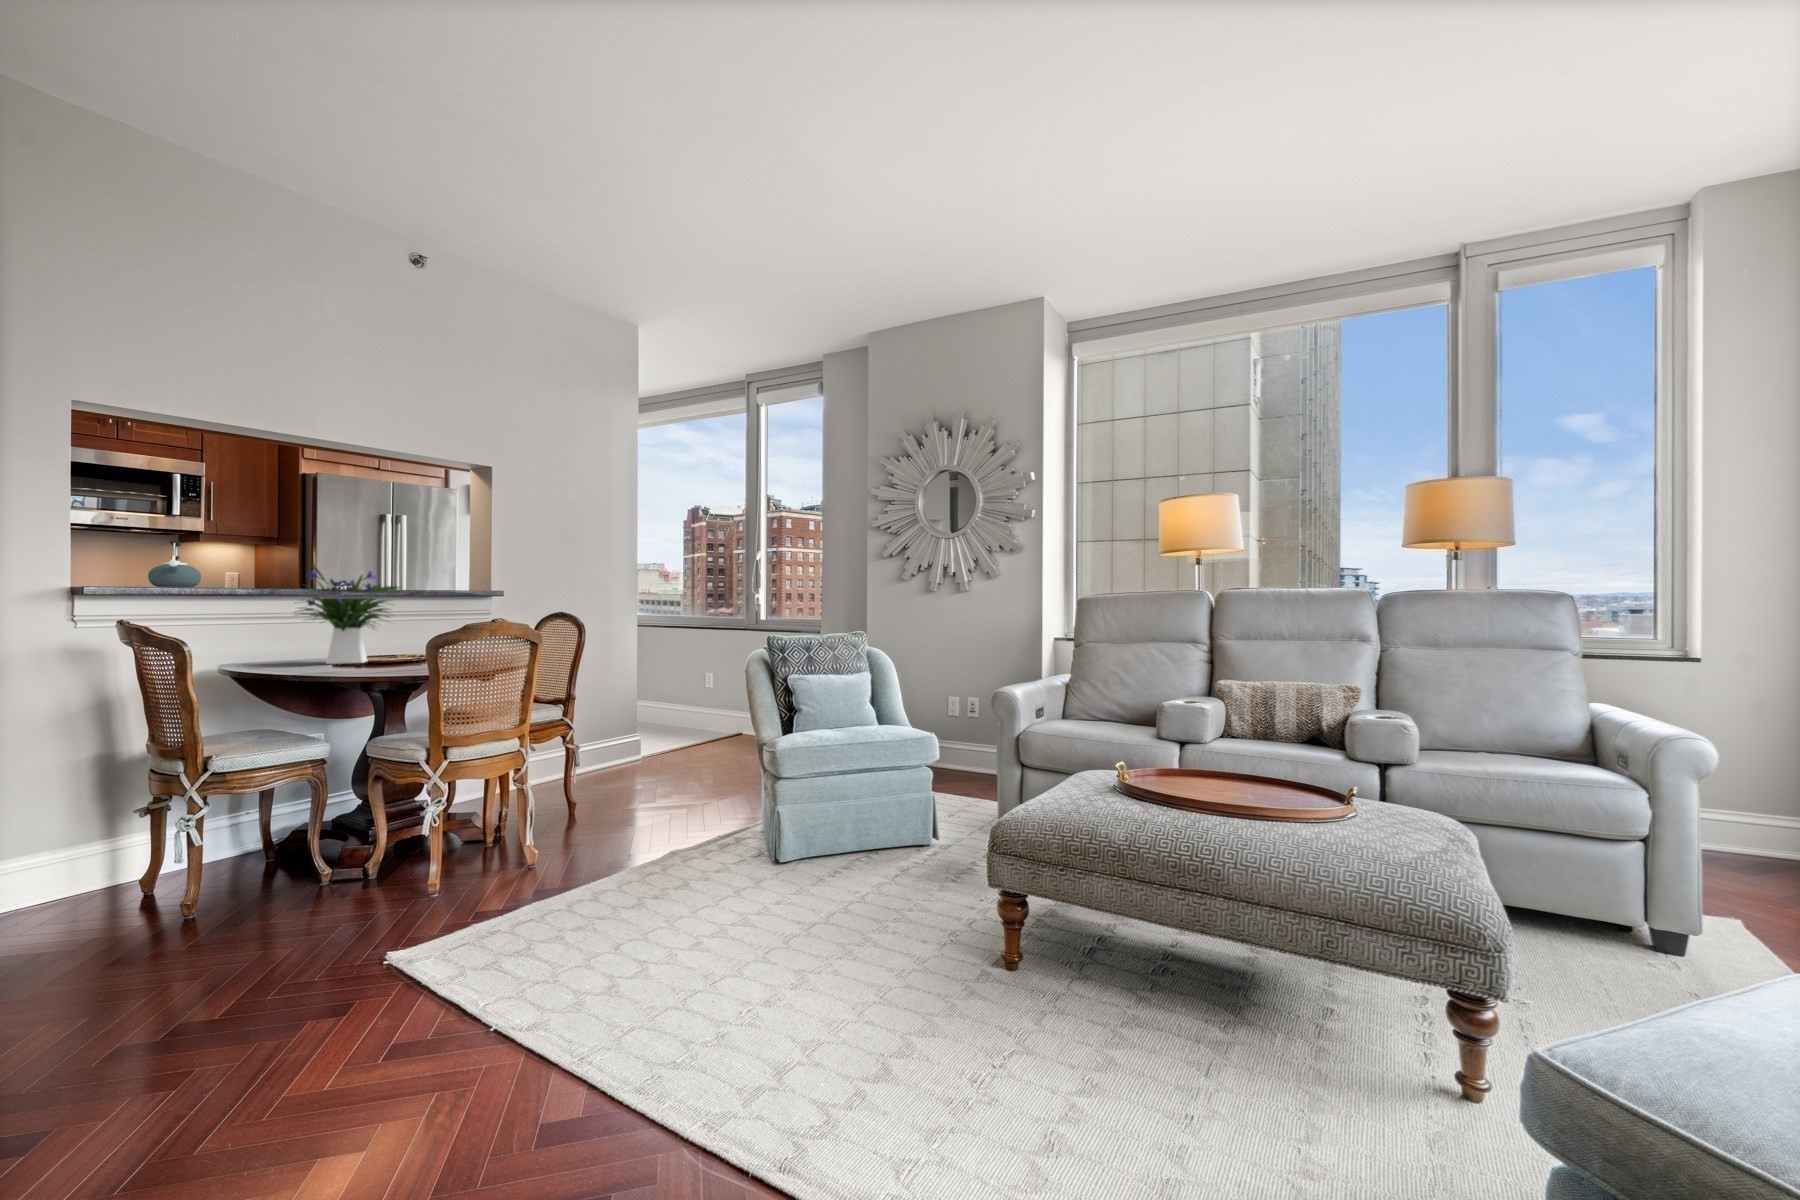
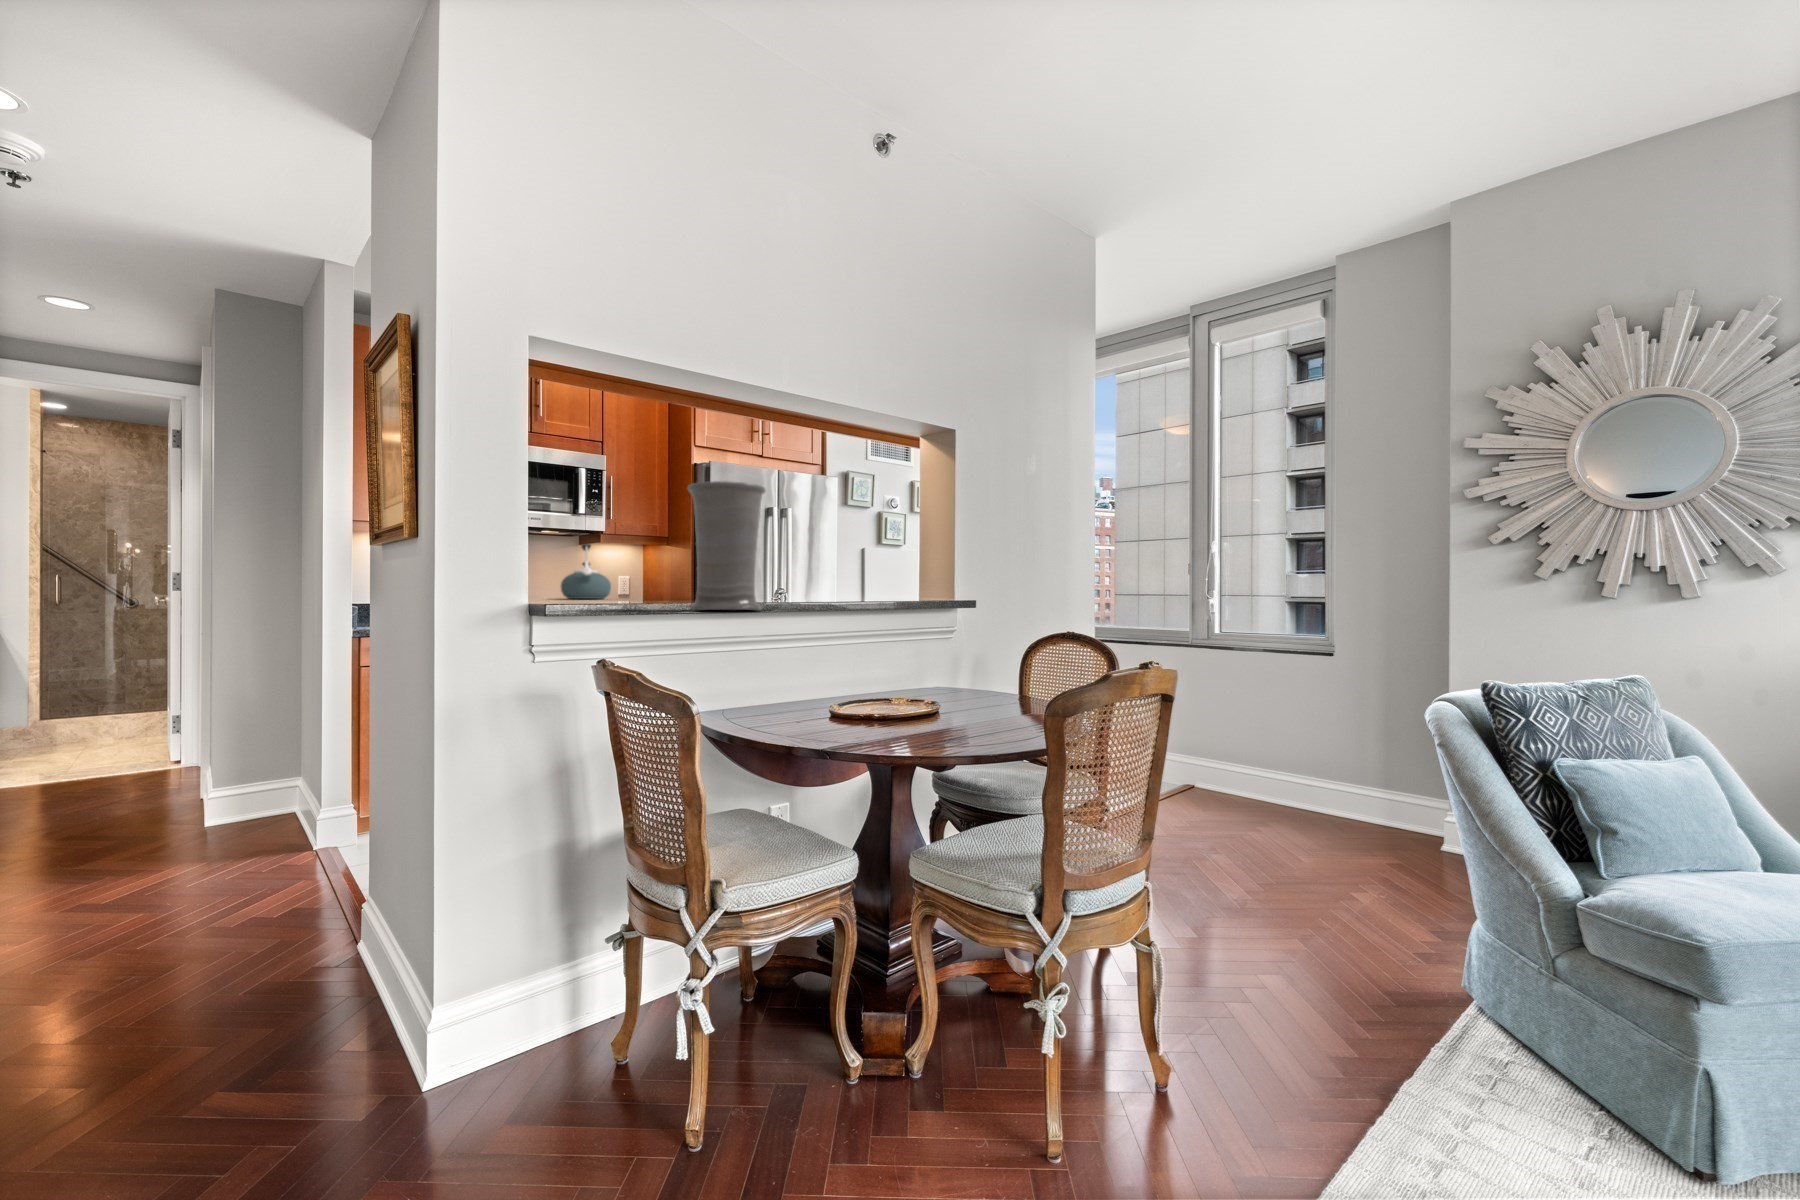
vase: none [223,499,292,589] -> present [688,481,766,610]
flower arrangement: present [295,562,399,664] -> none [774,571,913,722]

